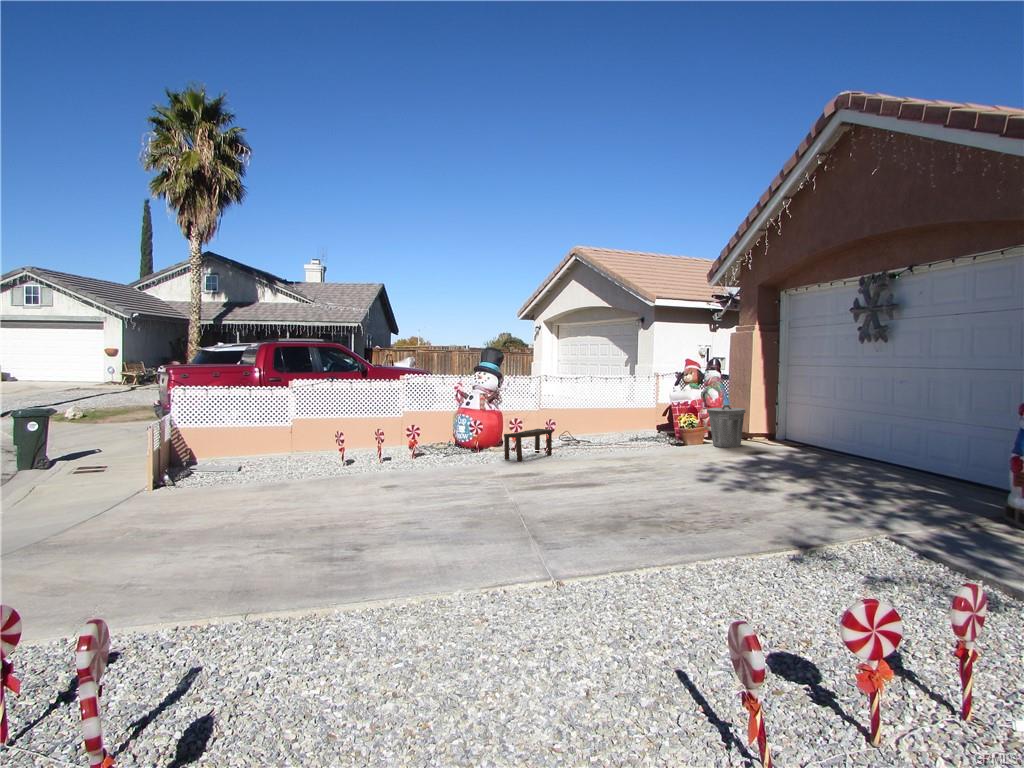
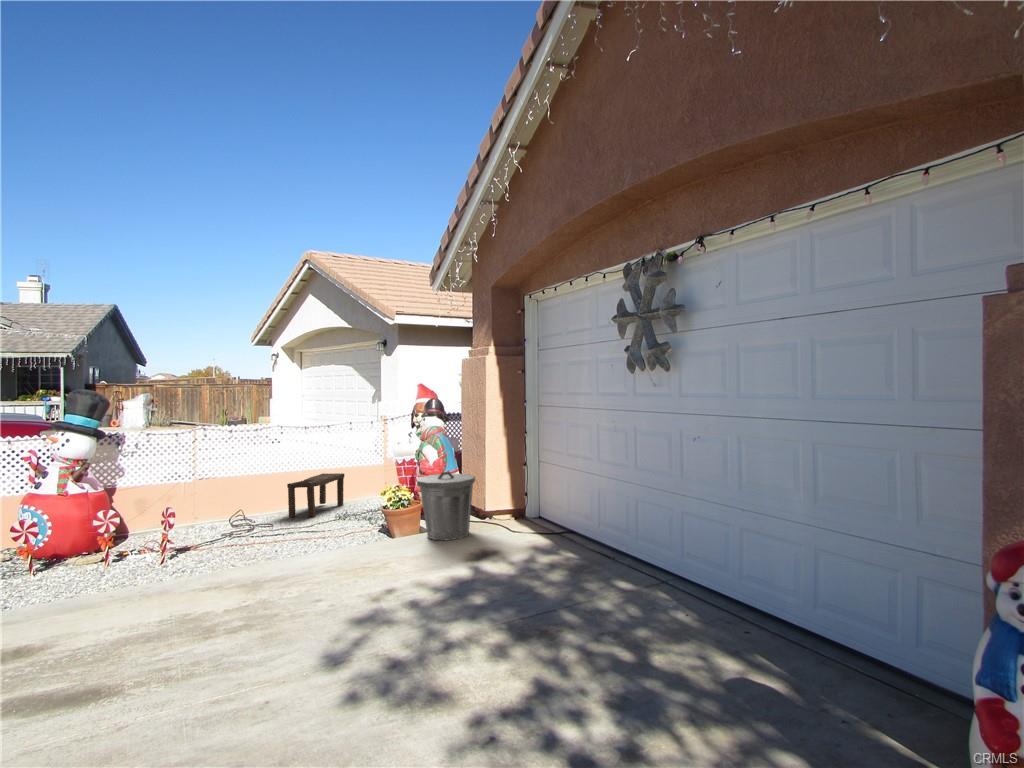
bench: present [504,429,552,461] -> present [287,473,344,517]

